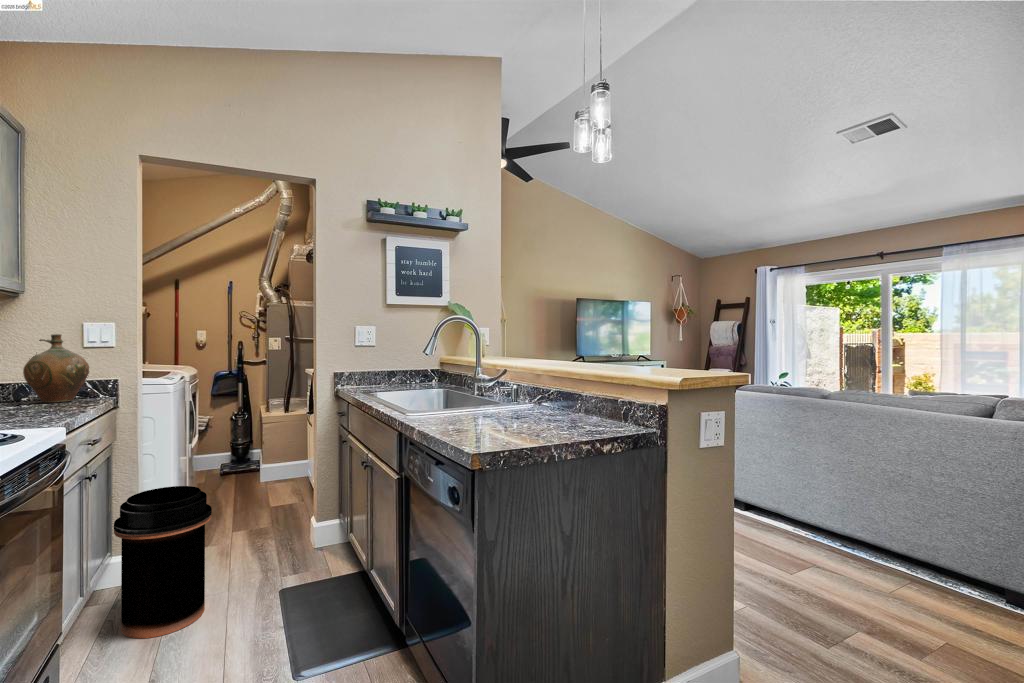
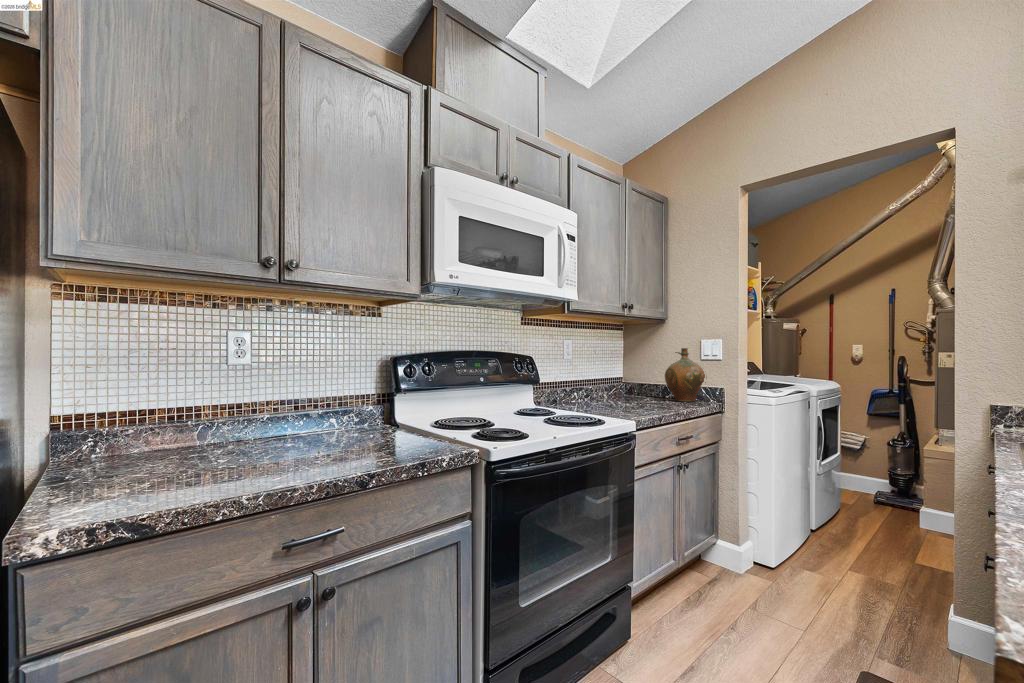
trash can: present [114,486,212,638] -> none [694,492,780,643]

